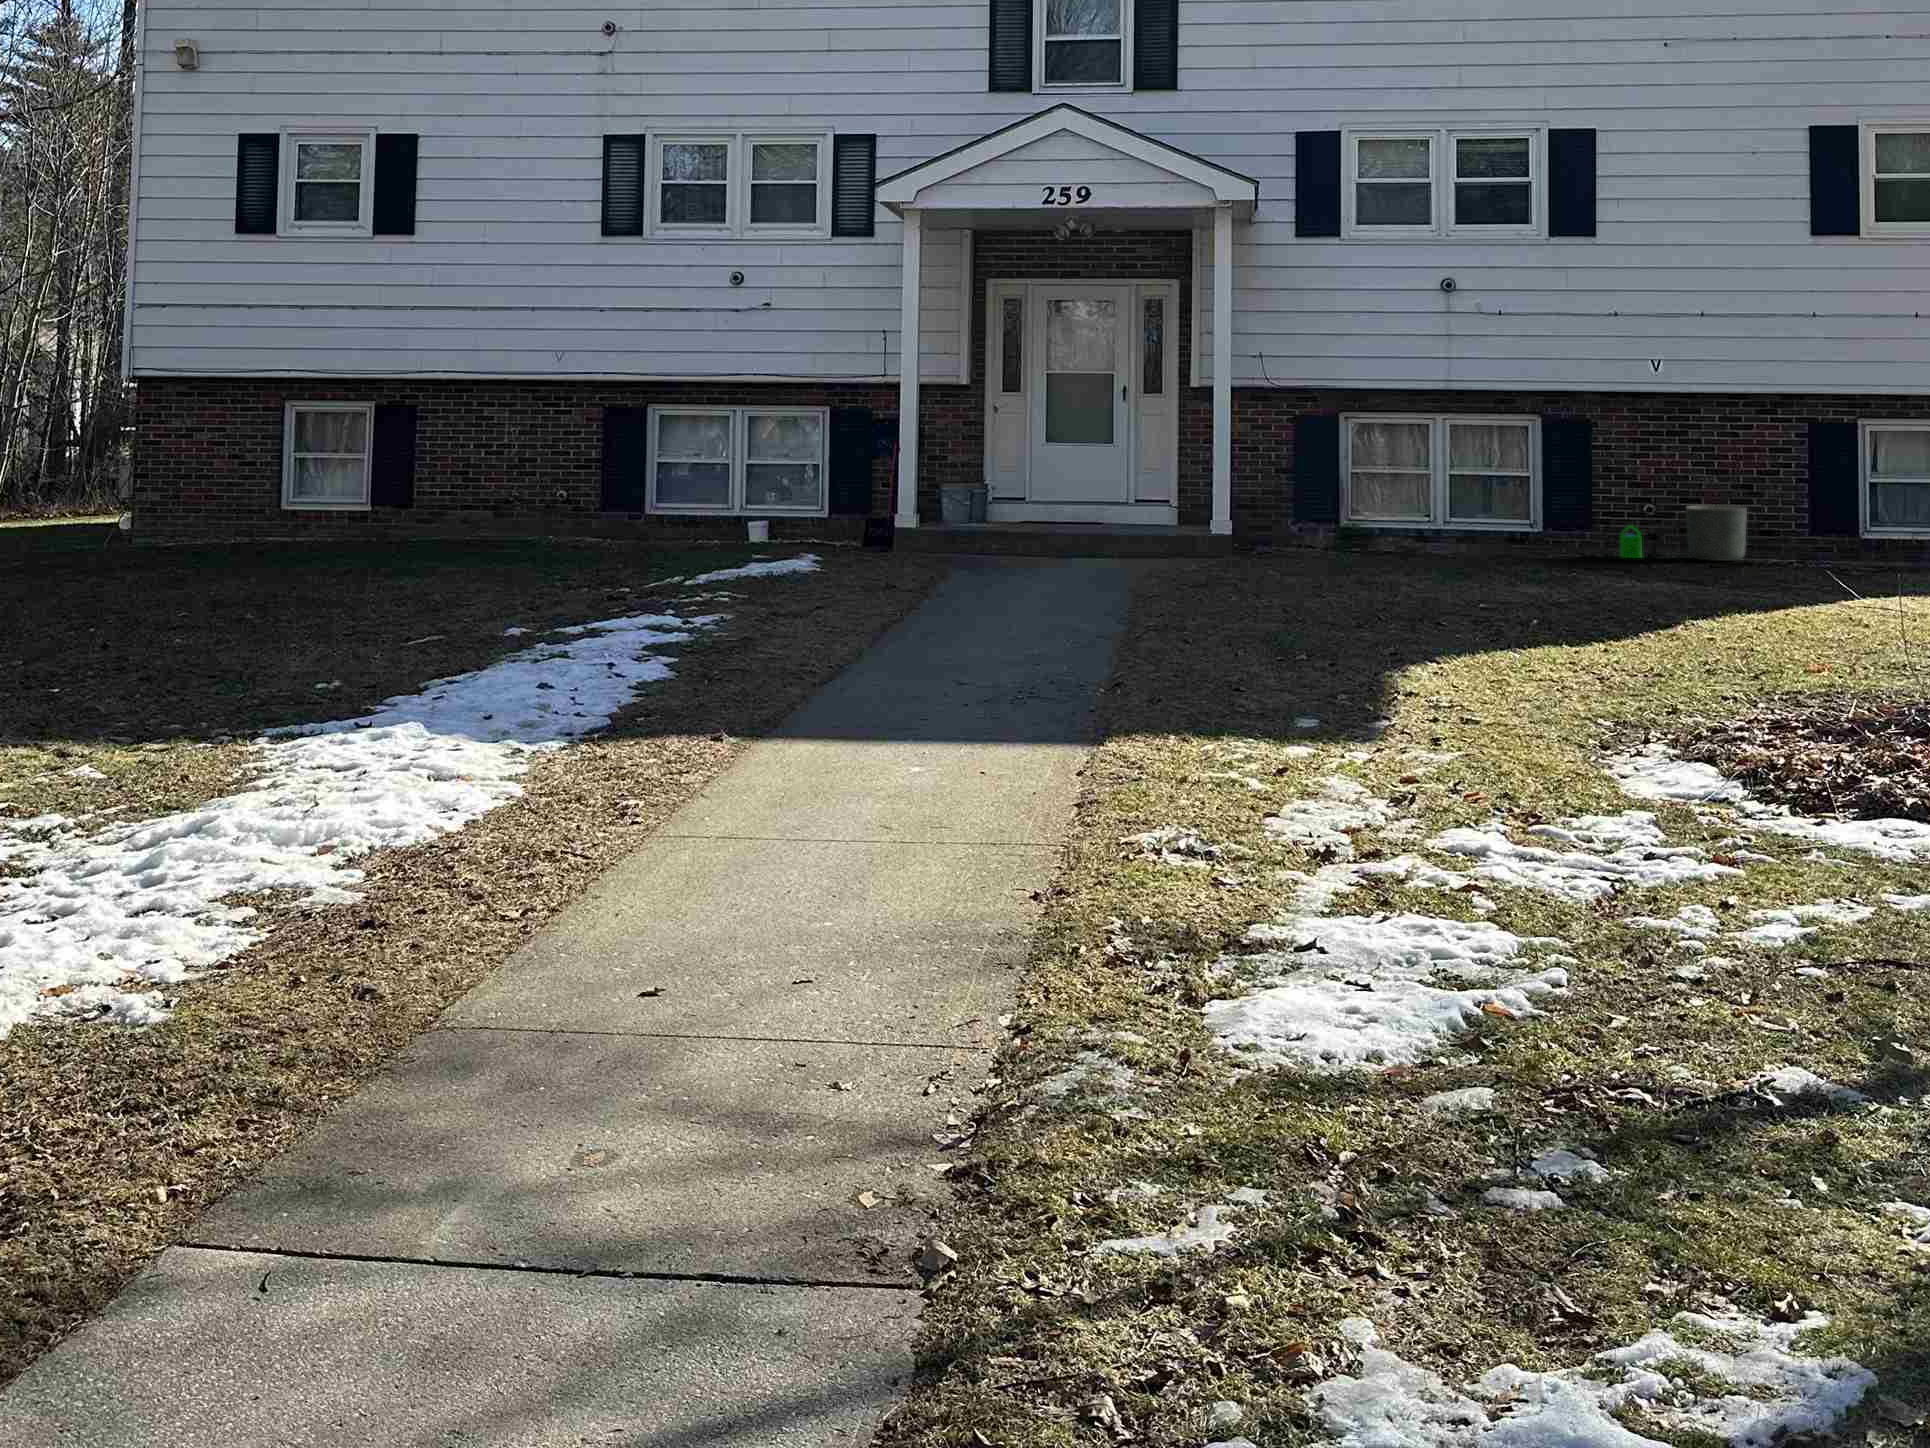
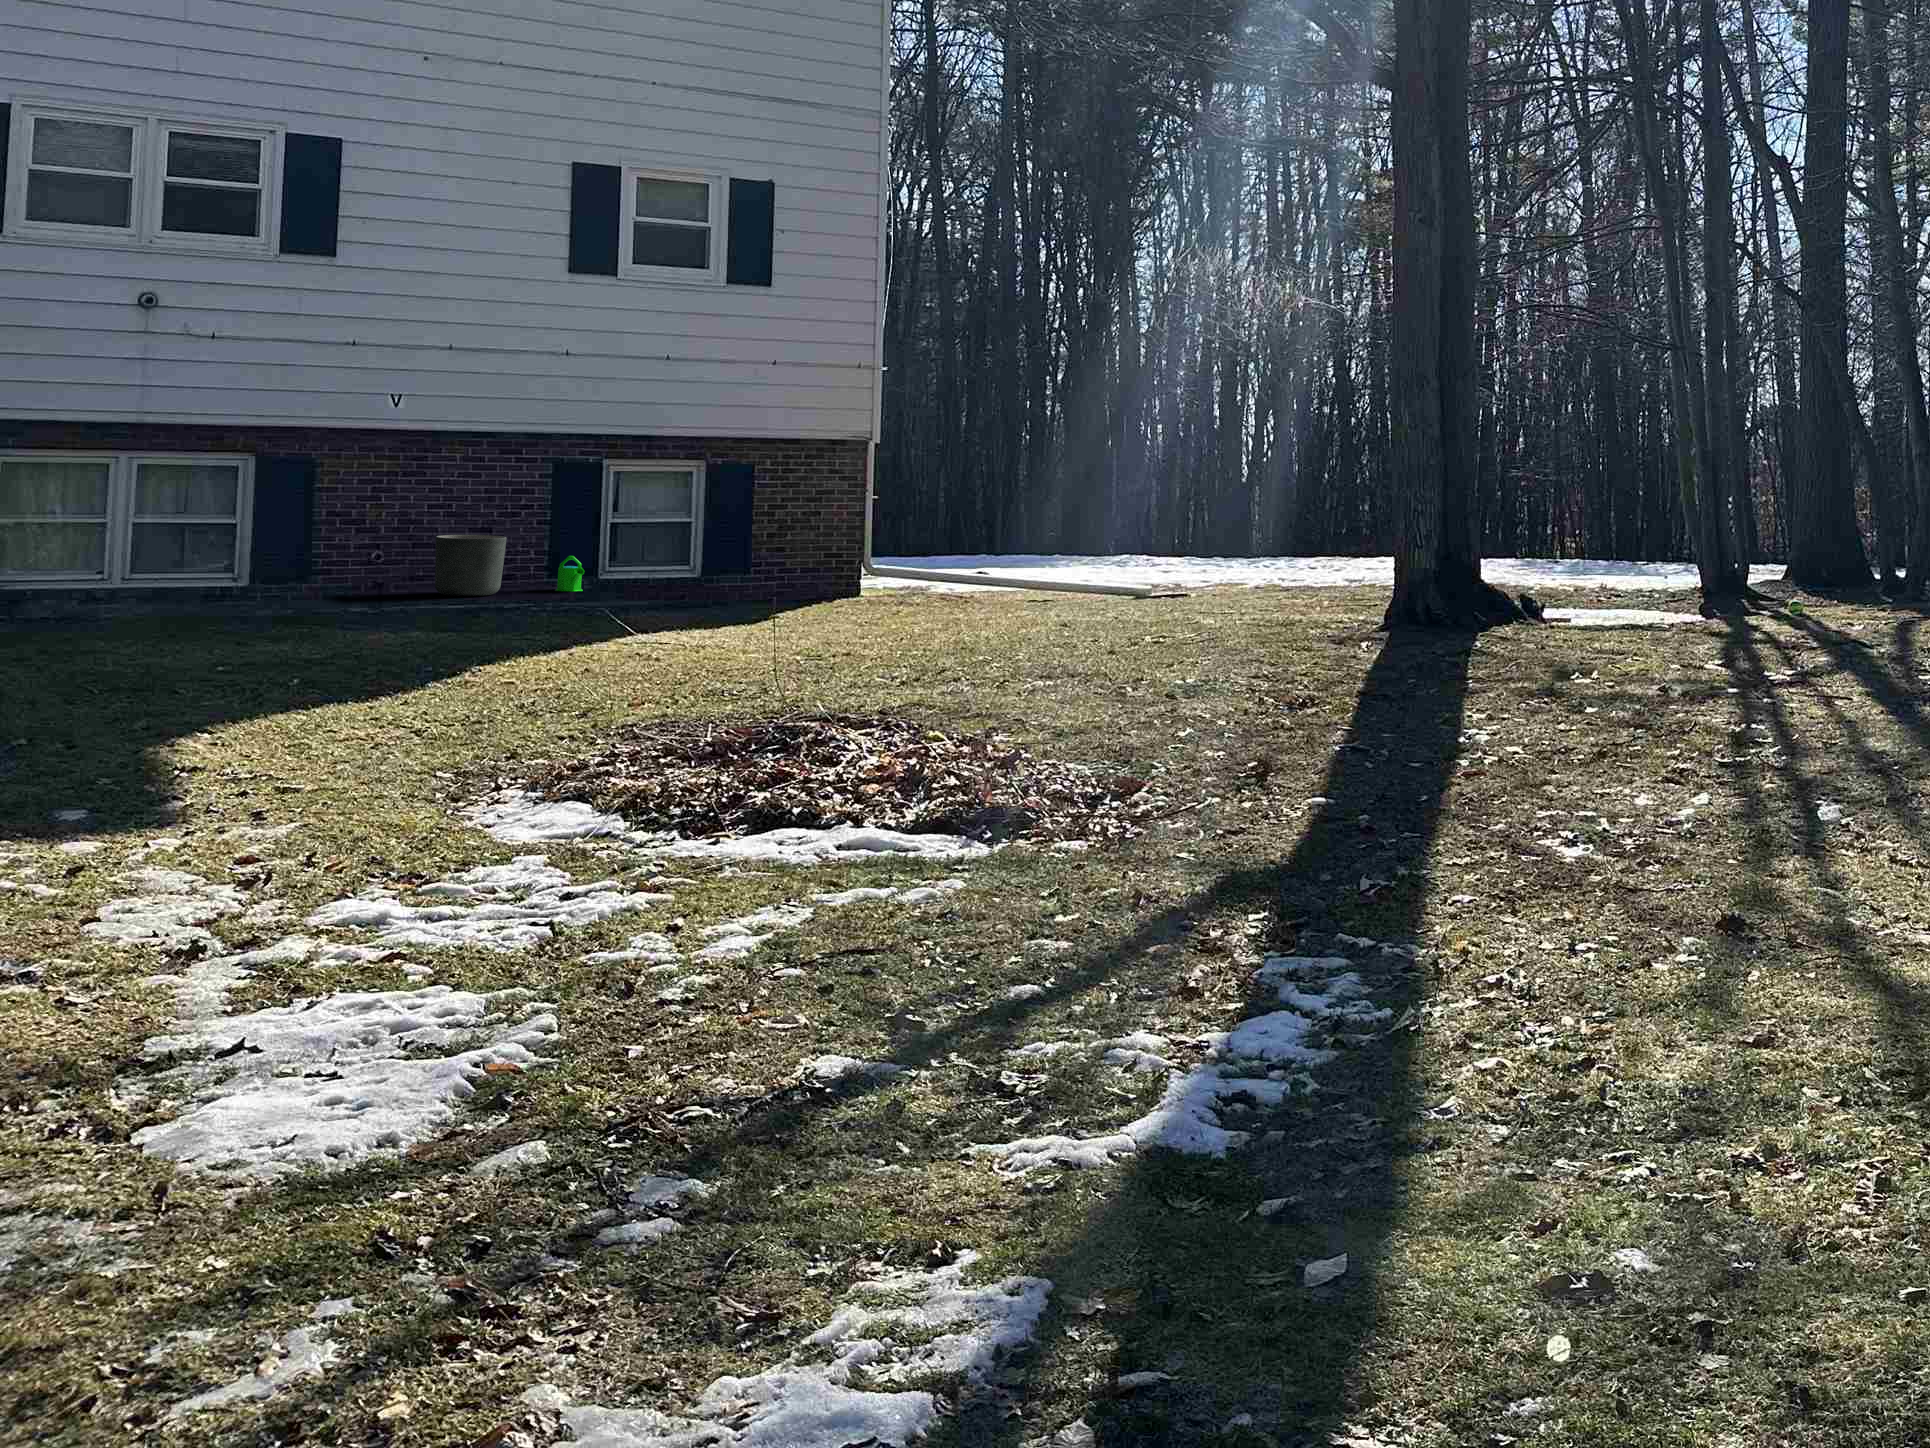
watering can: present [1620,525,1642,558] -> present [555,556,585,591]

